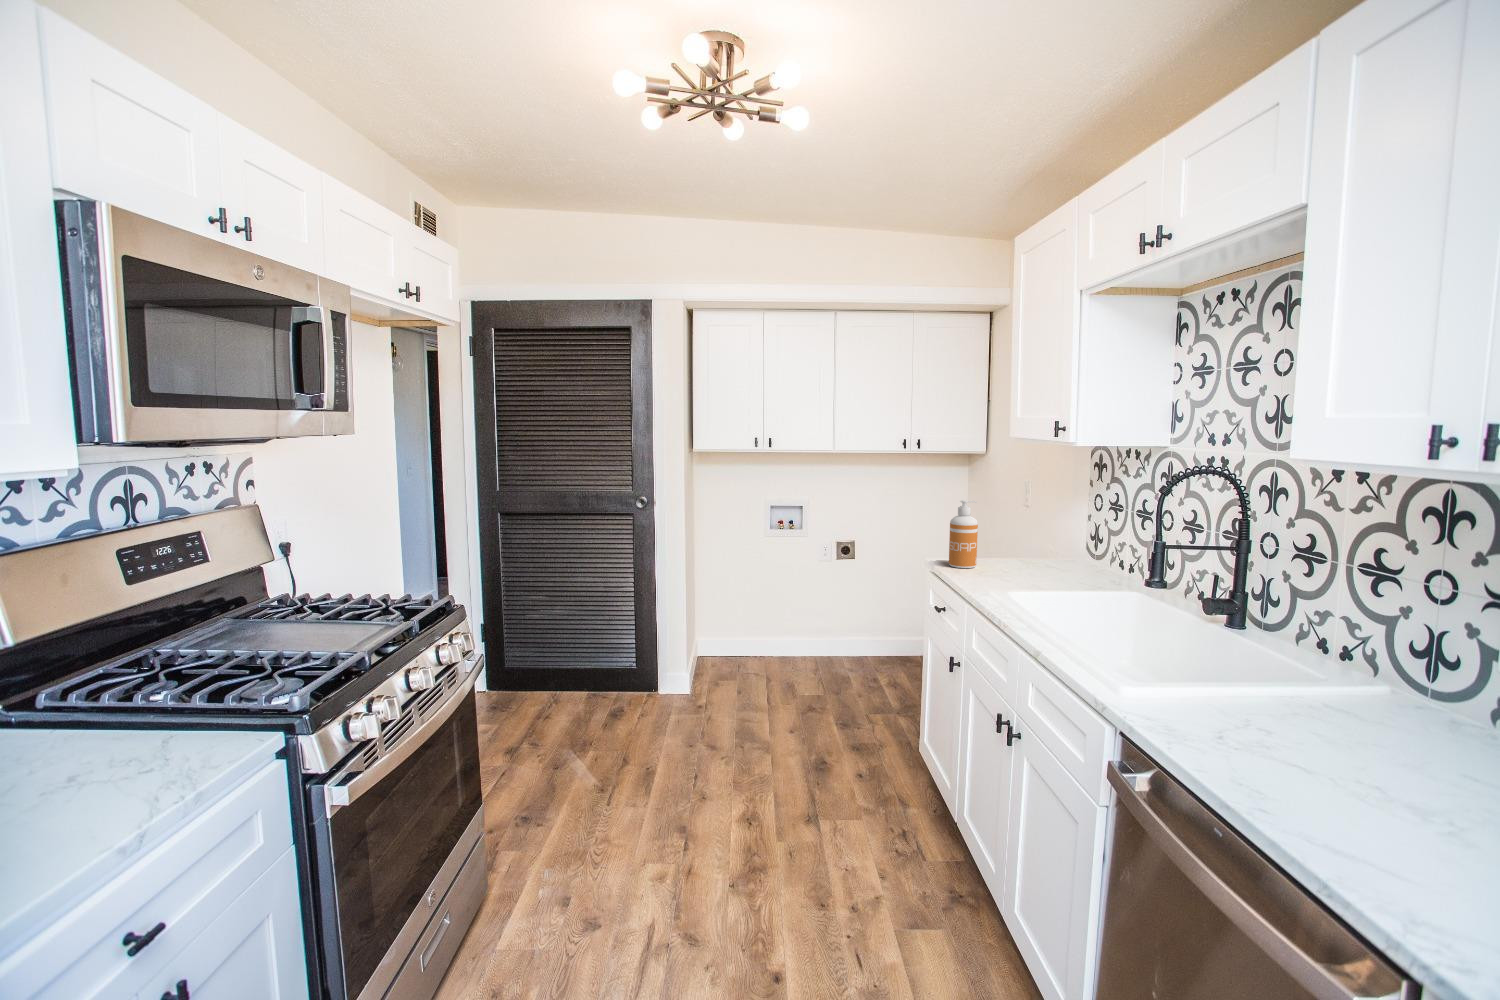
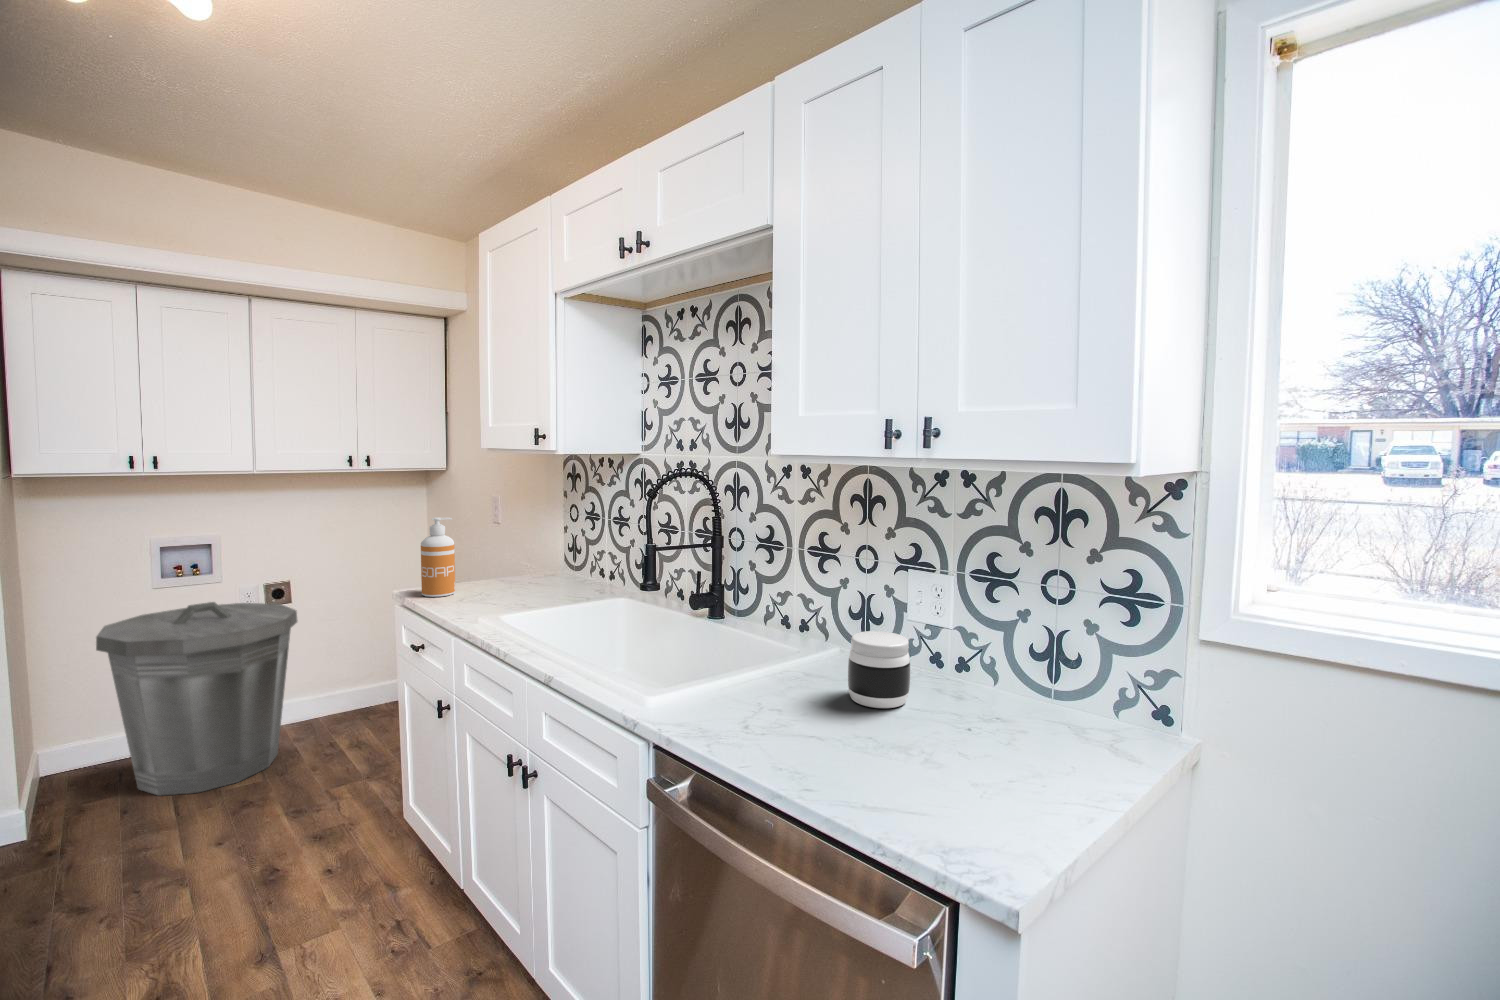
trash can: none [746,551,863,688] -> present [96,602,298,796]
jar: none [1365,668,1463,763] -> present [848,631,910,708]

